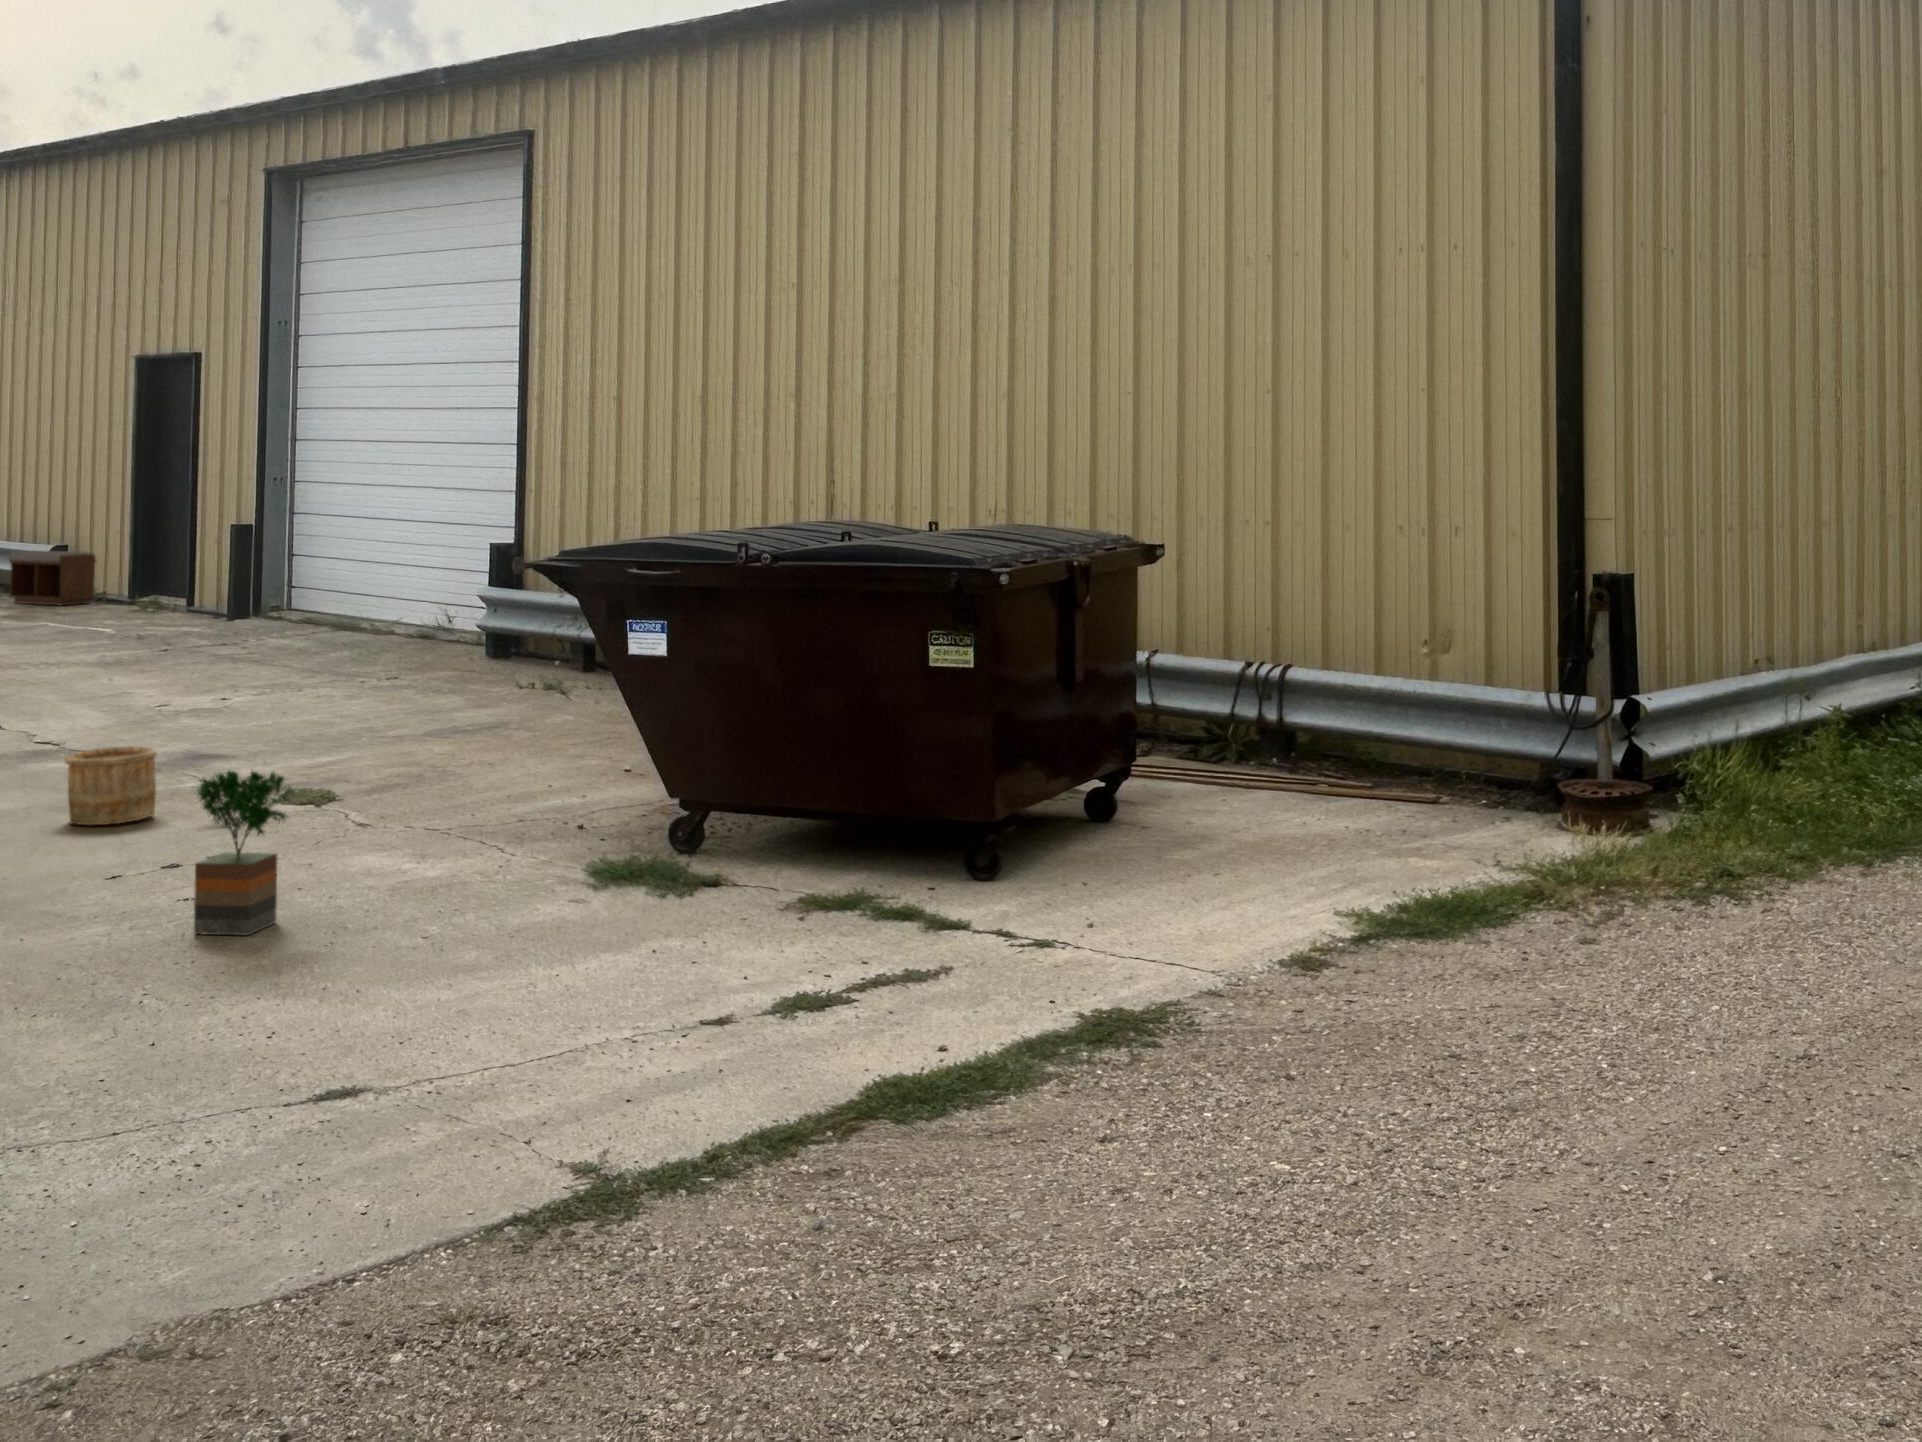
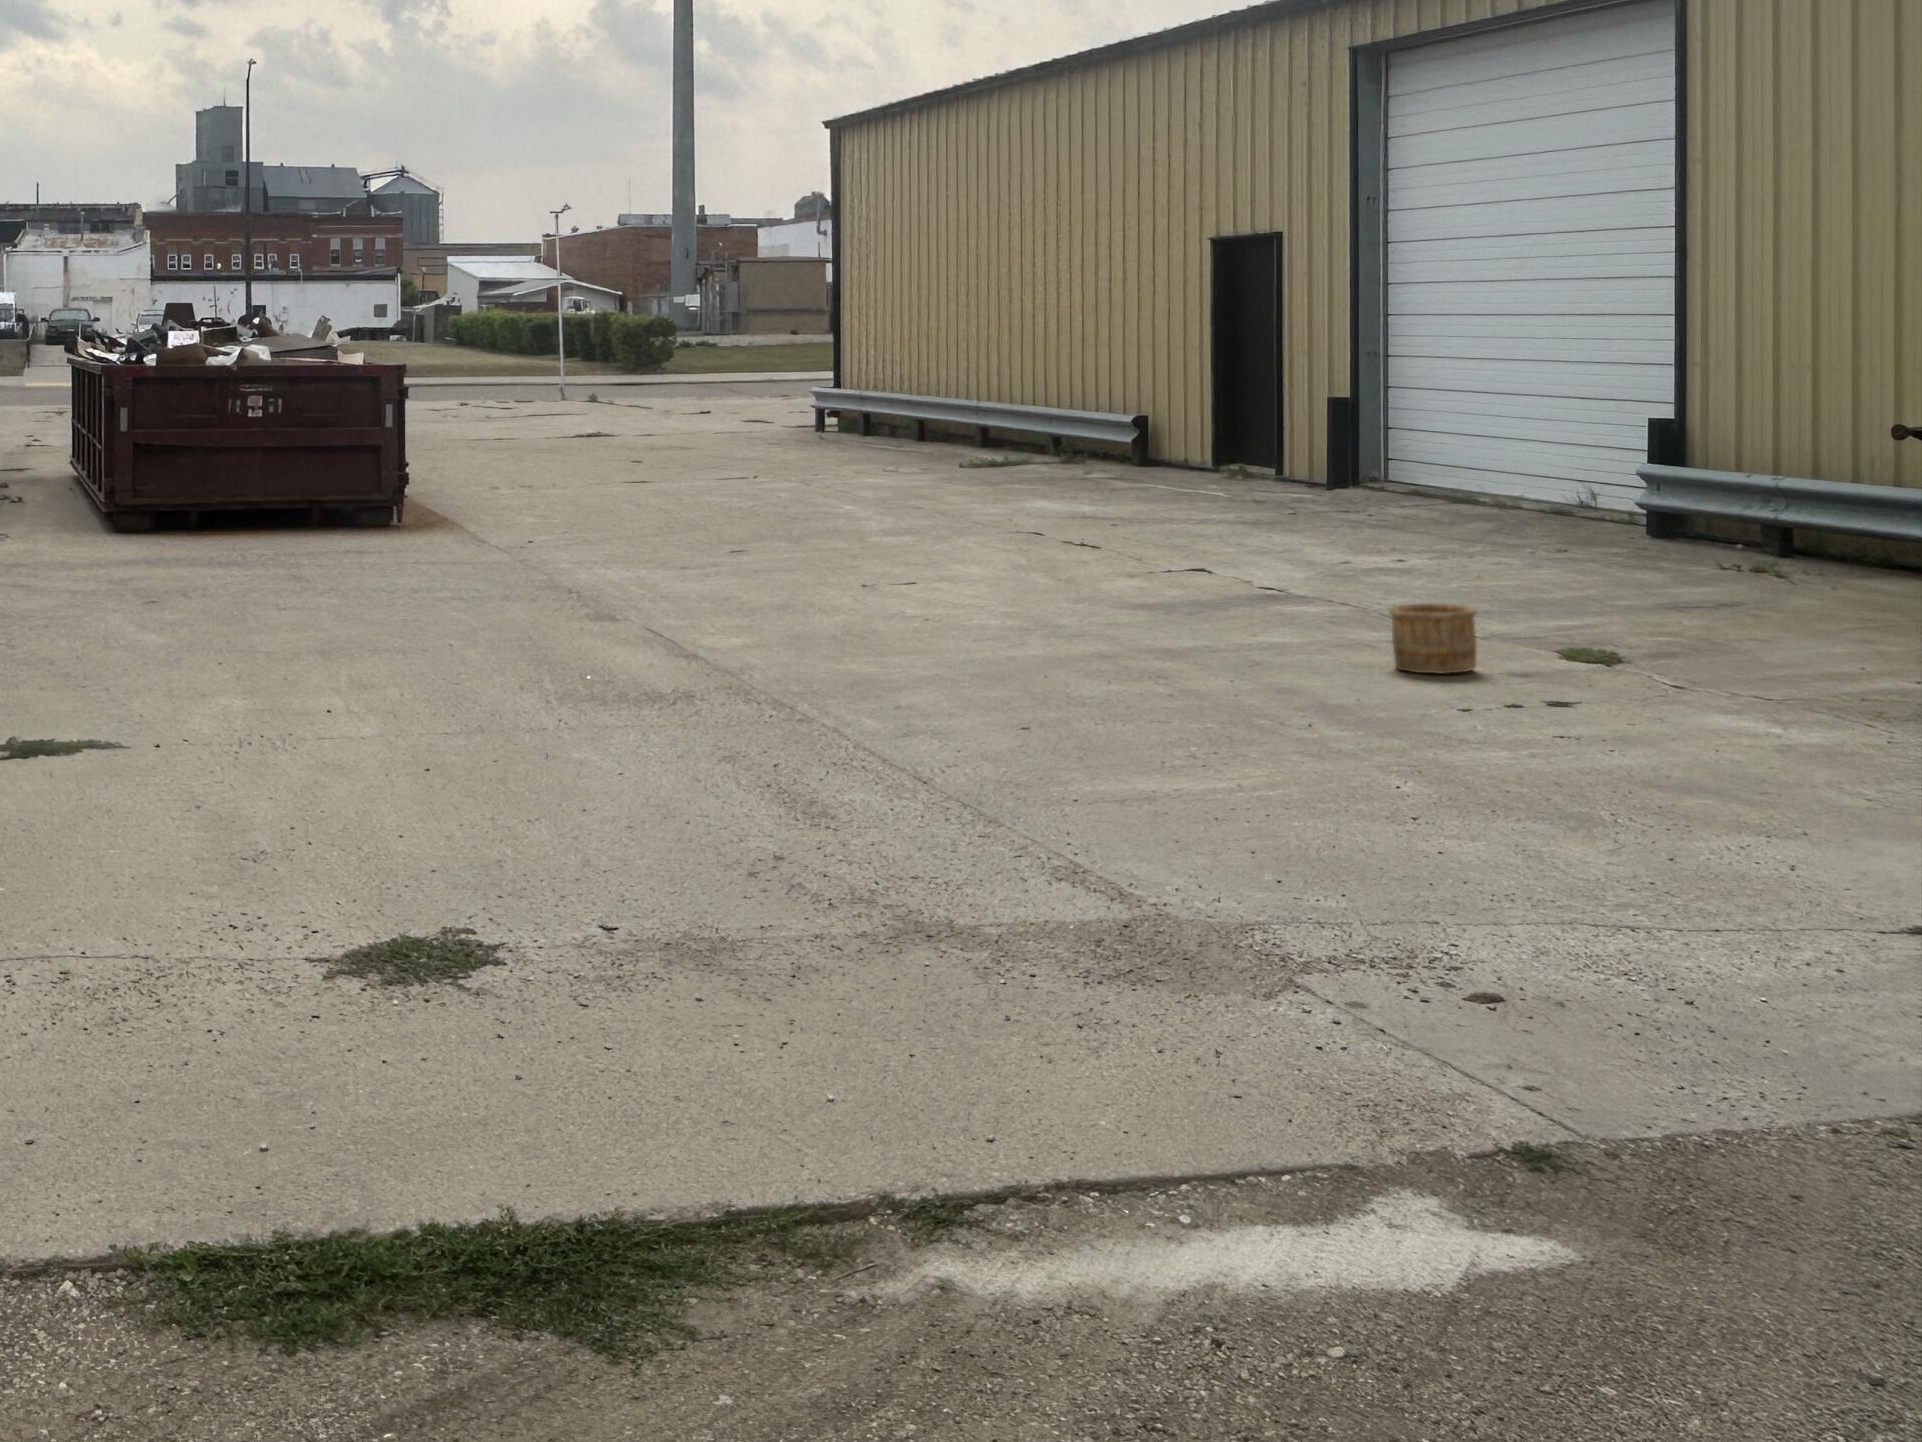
bench: present [9,551,96,605] -> none [1096,420,1177,471]
potted tree: present [194,770,295,935] -> none [1628,630,1740,786]

